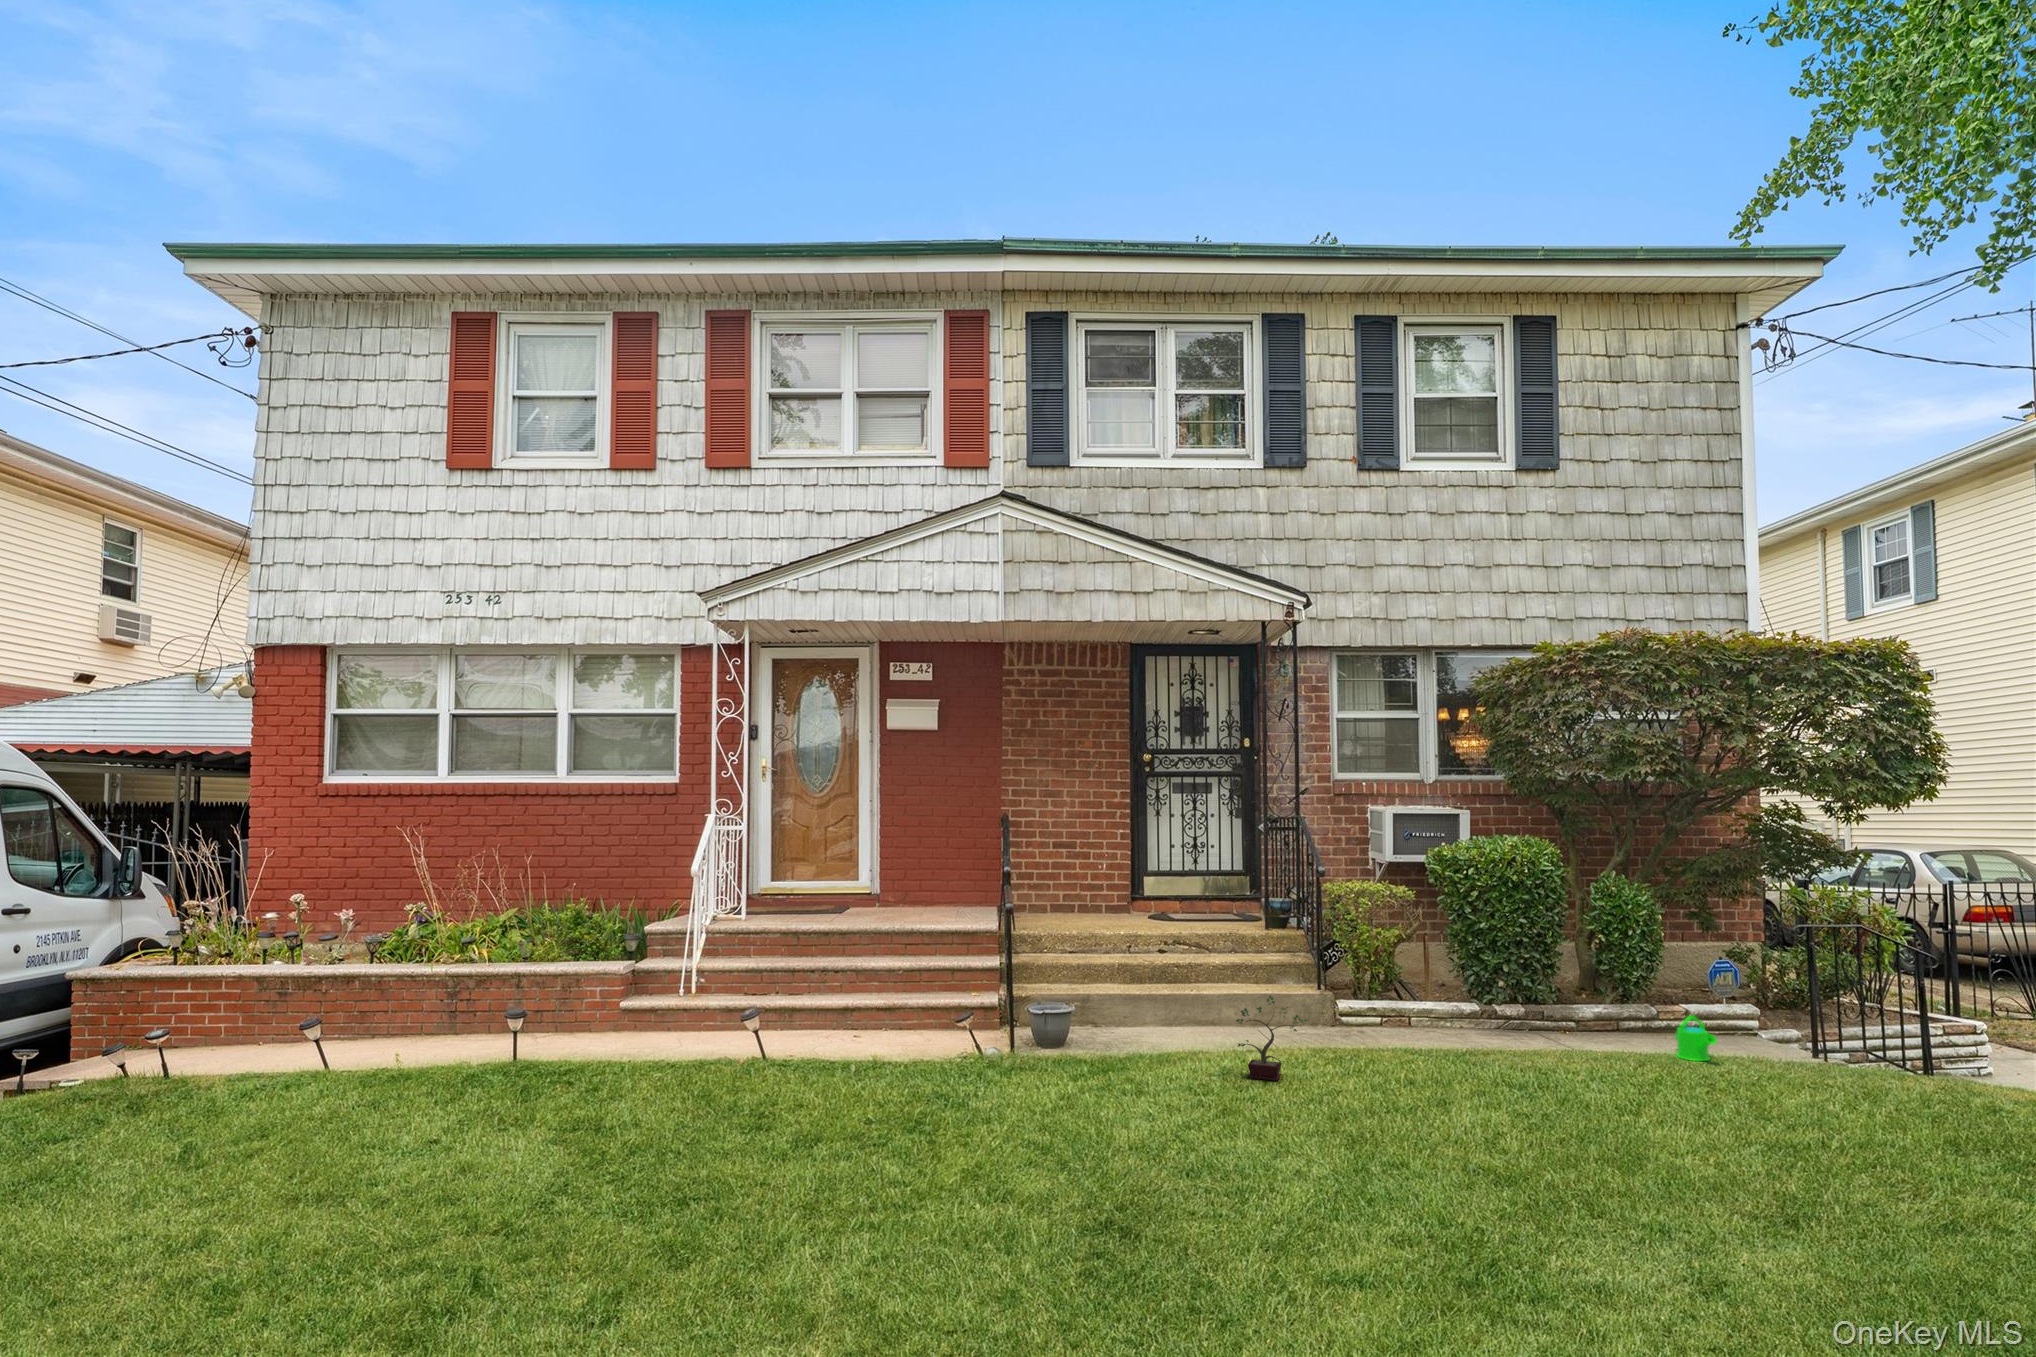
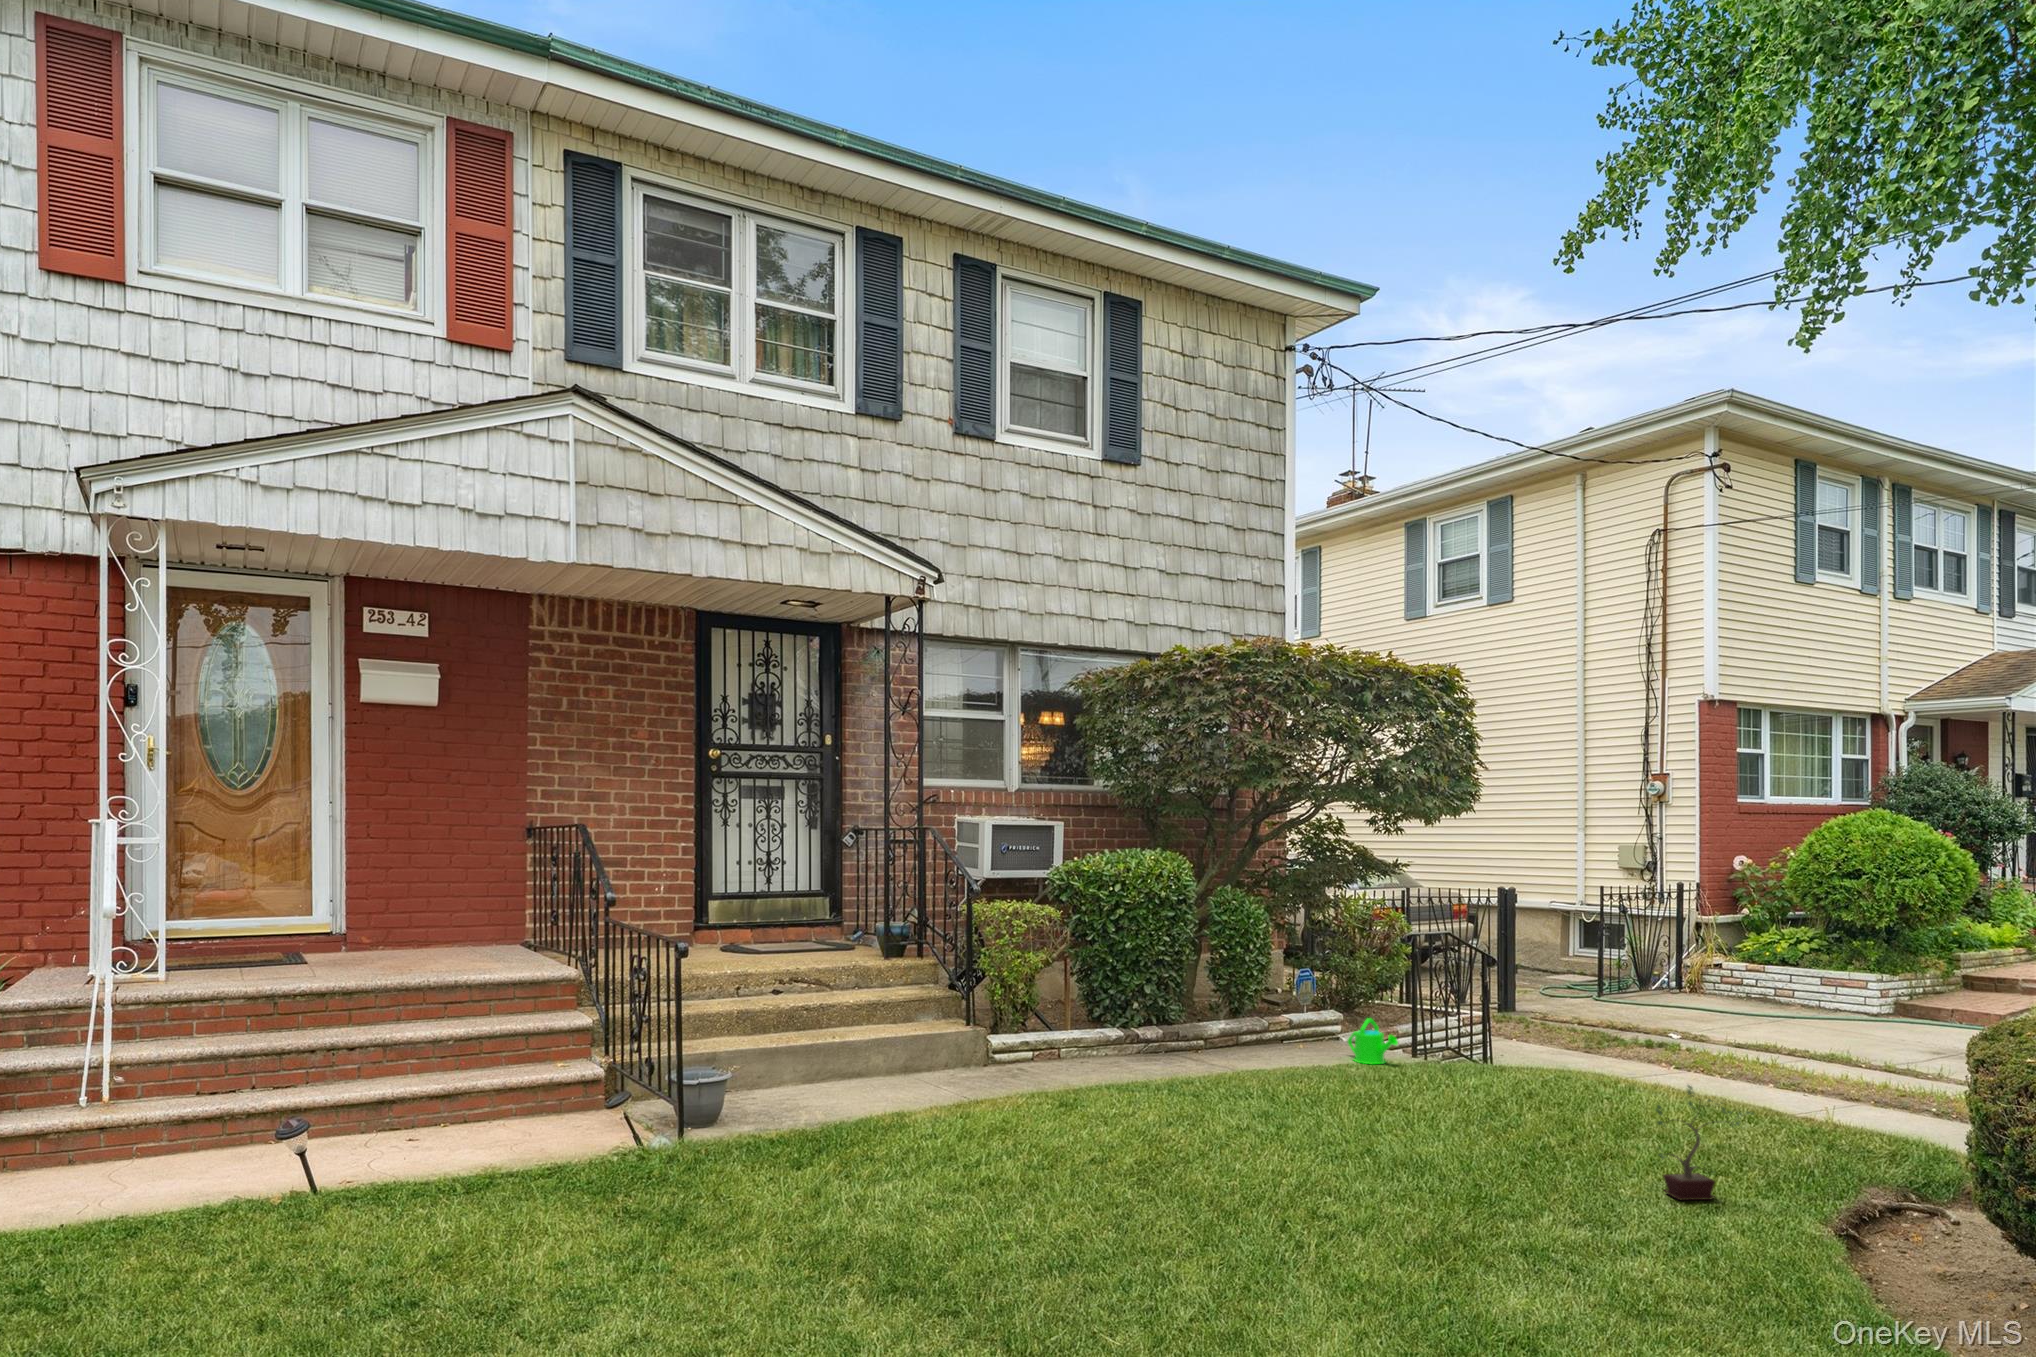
potted plant: present [1236,995,1308,1081] -> present [1656,1085,1754,1200]

